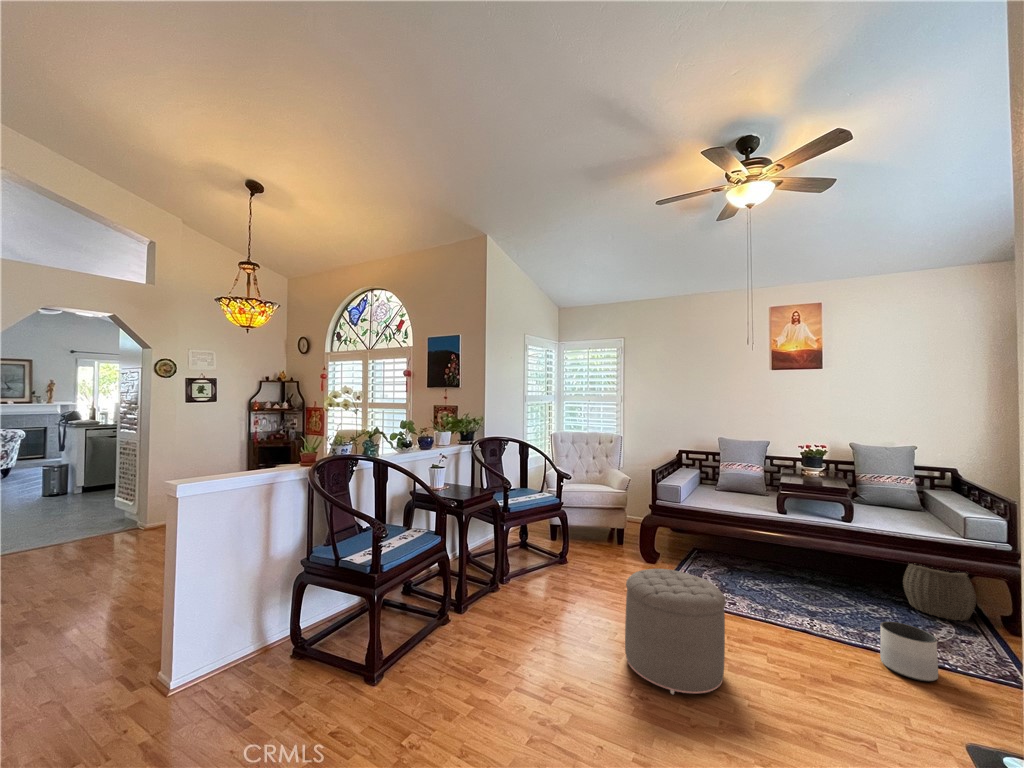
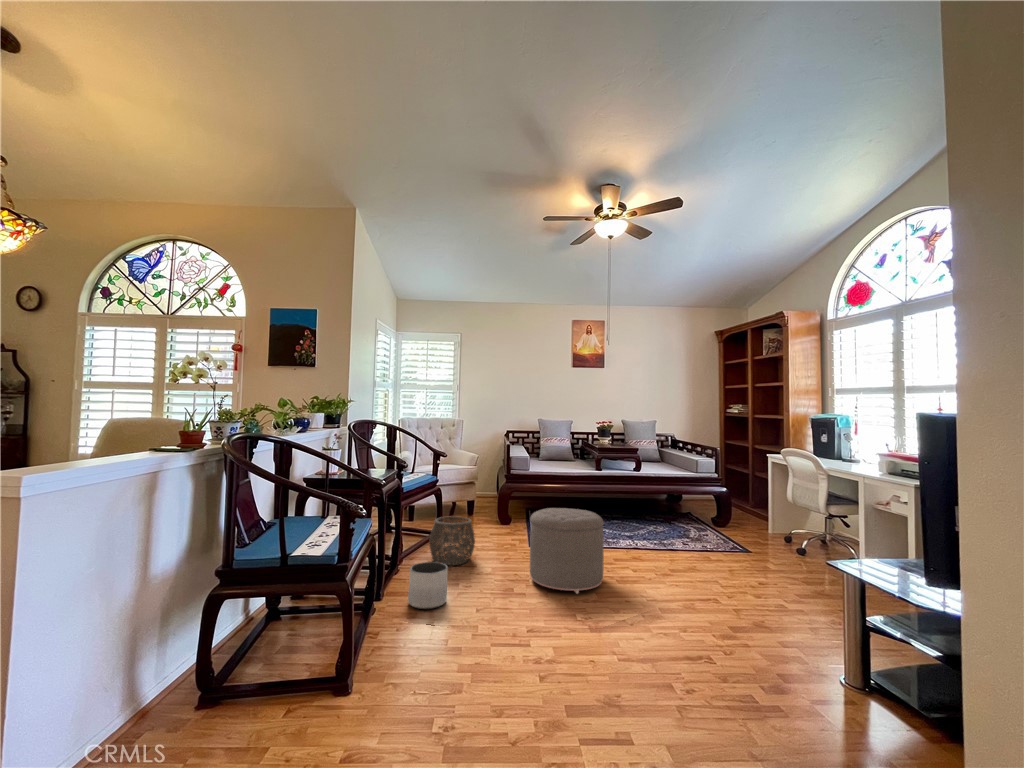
woven basket: present [903,563,976,621] -> present [429,516,475,565]
planter: present [880,622,938,682] -> present [408,562,448,609]

